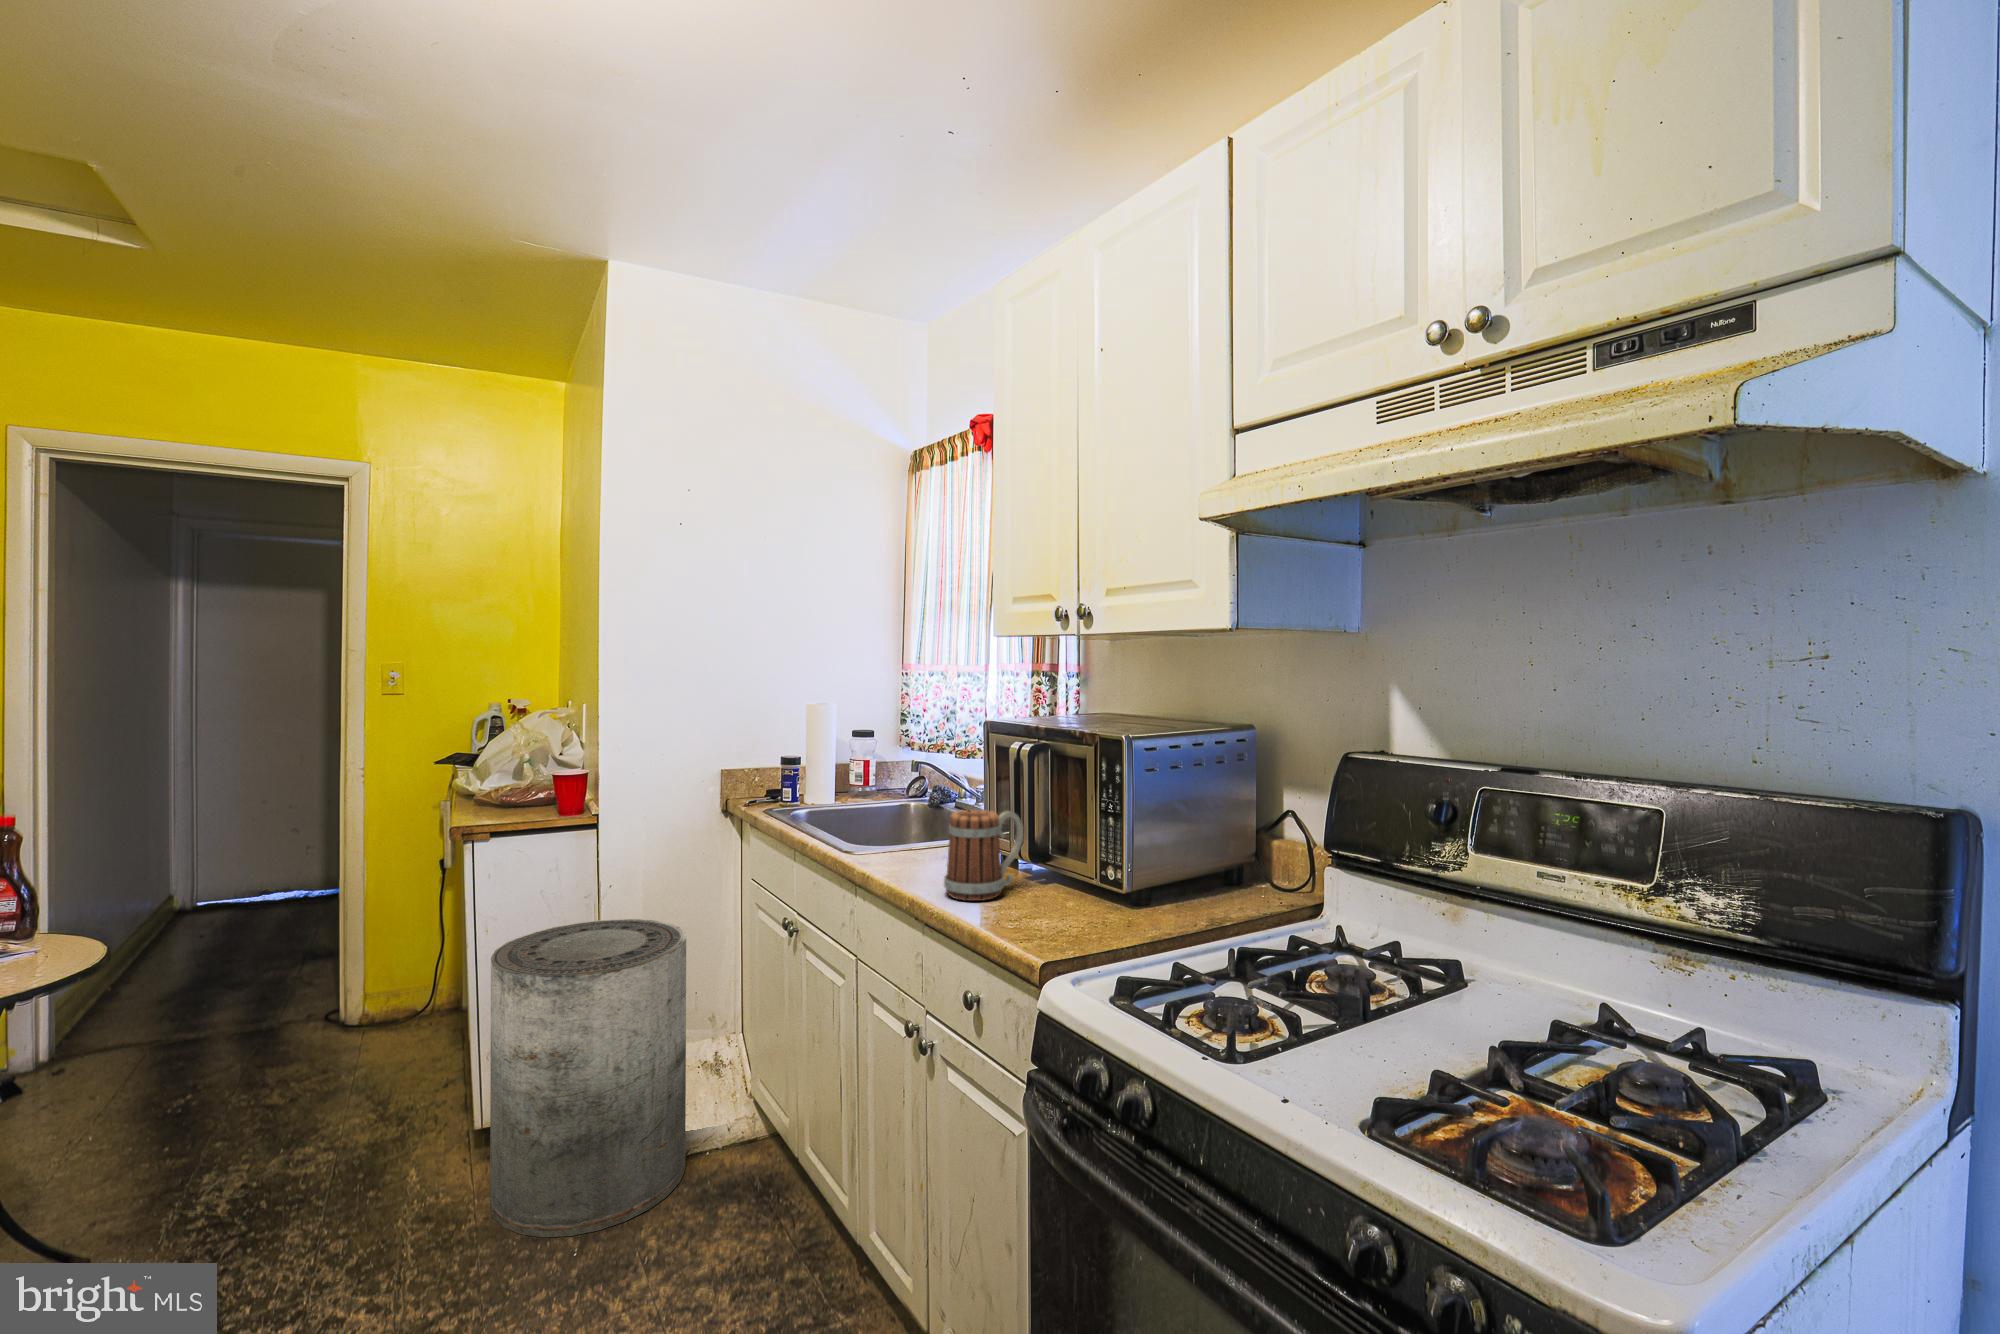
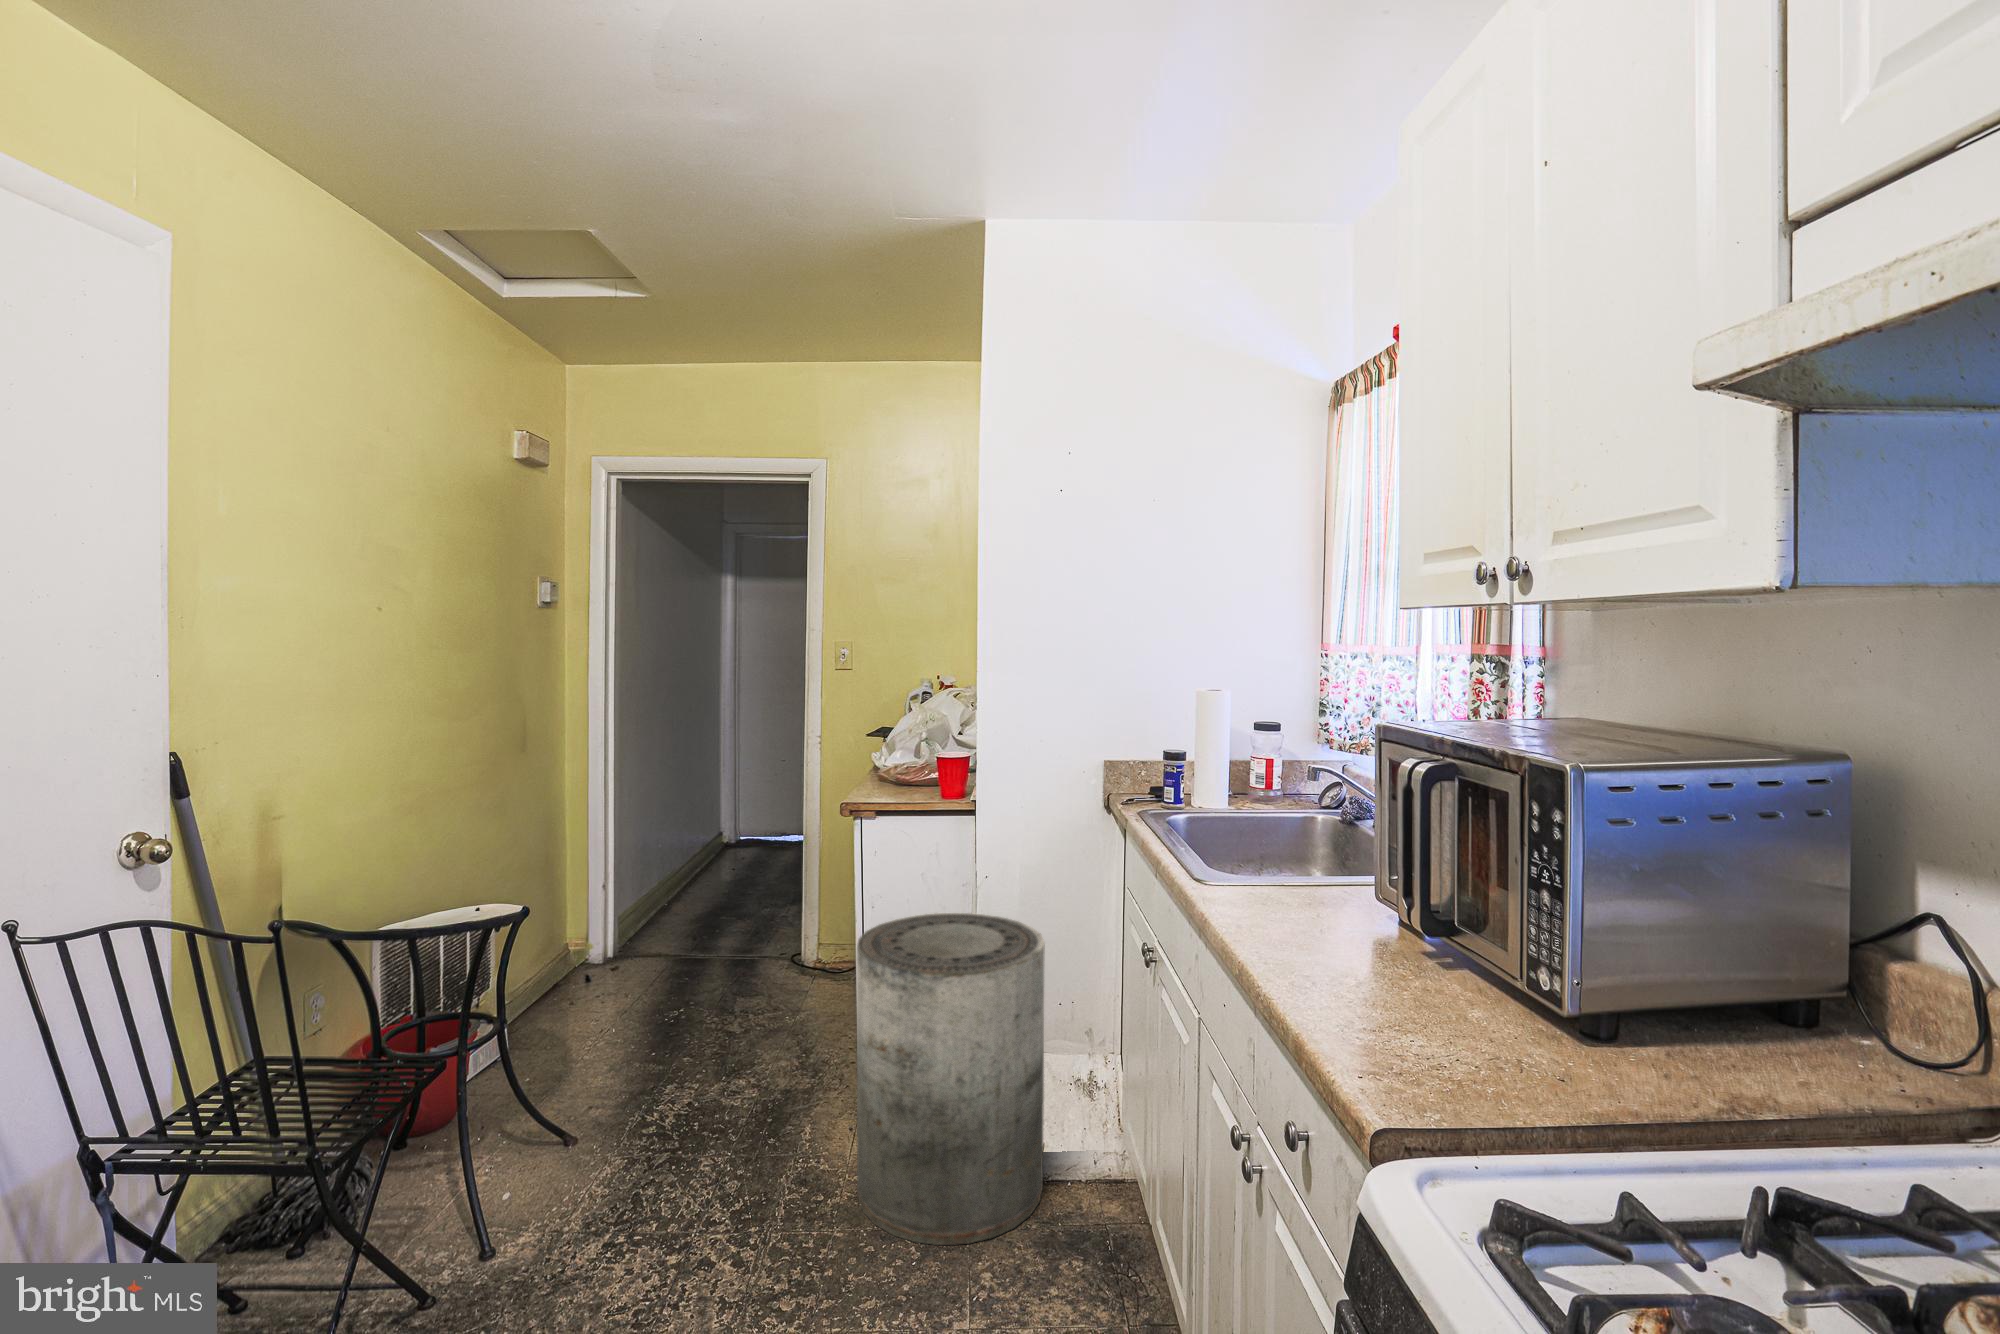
mug: present [944,810,1023,901] -> none [1283,852,1410,987]

